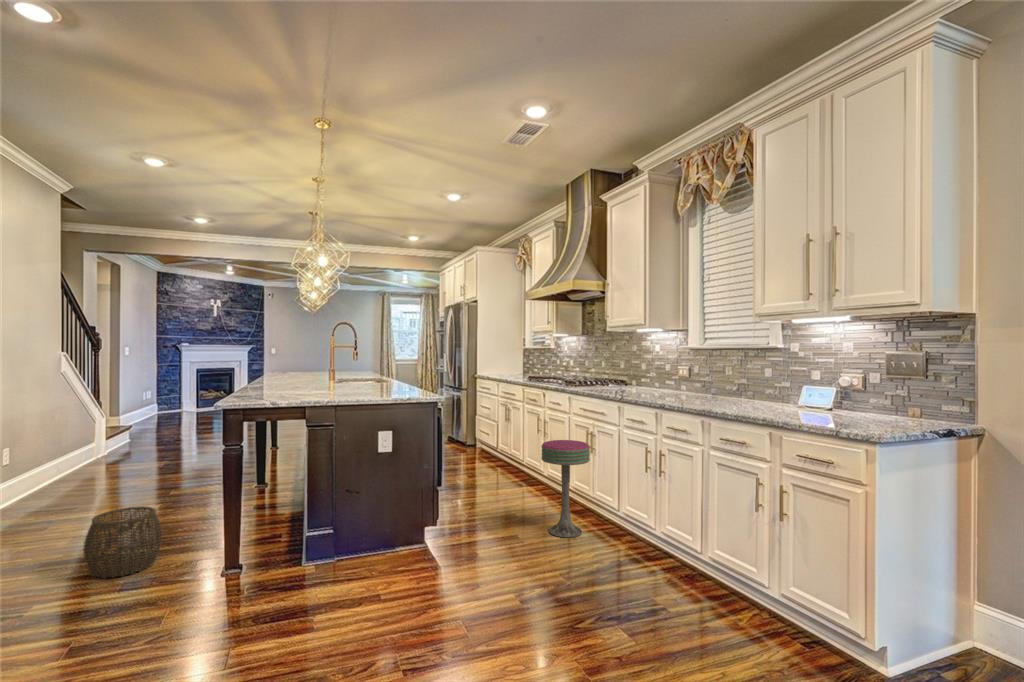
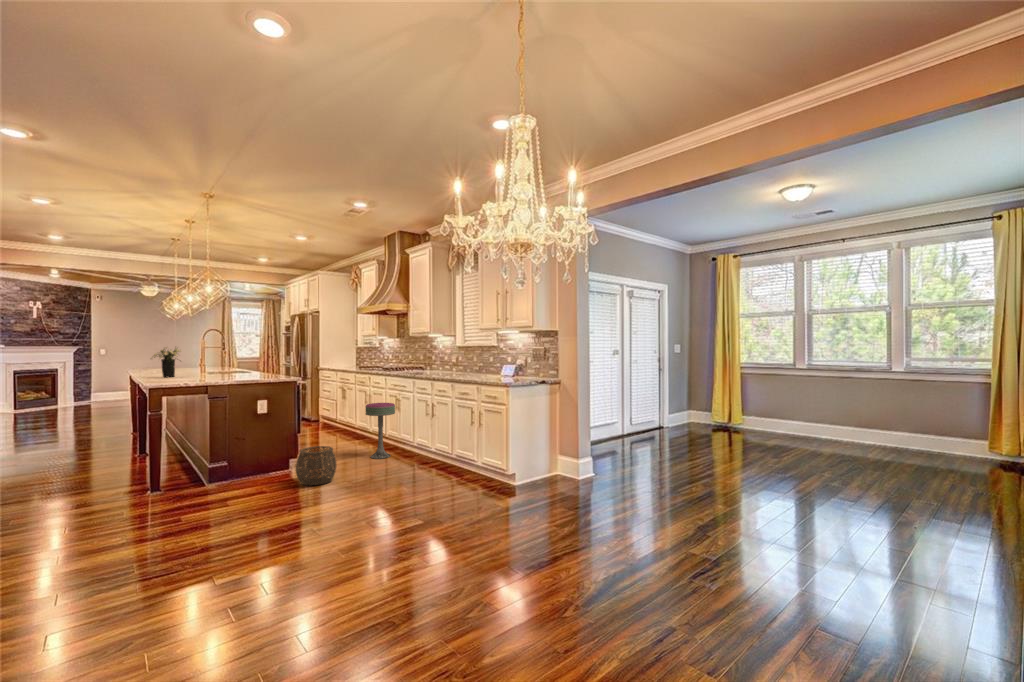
flower arrangement: none [264,344,303,387] -> present [151,347,181,377]
woven basket: present [83,506,163,578] -> present [296,446,337,486]

